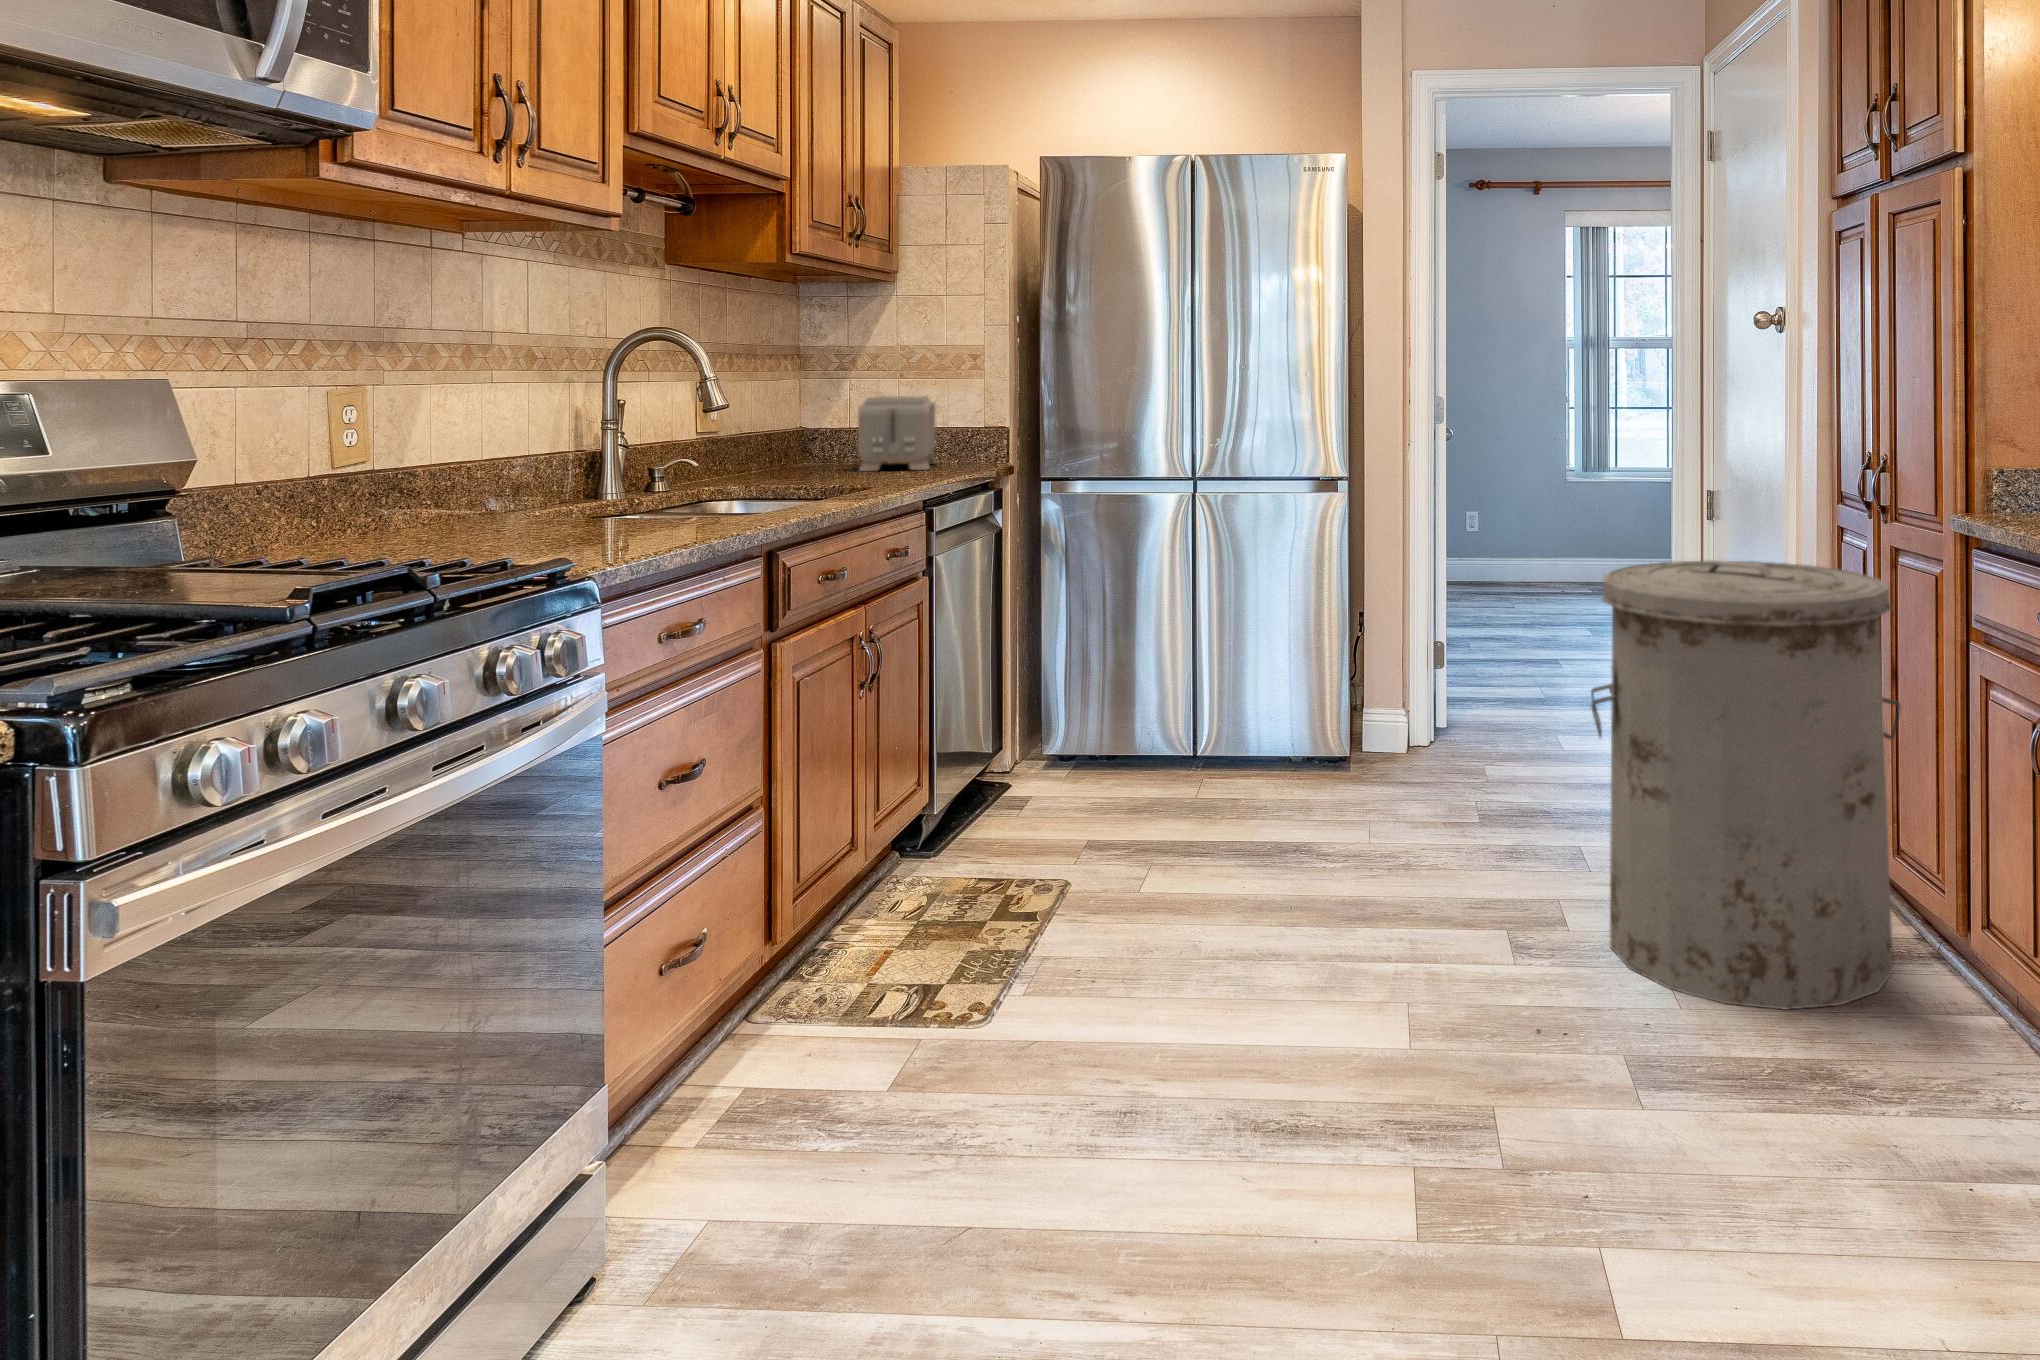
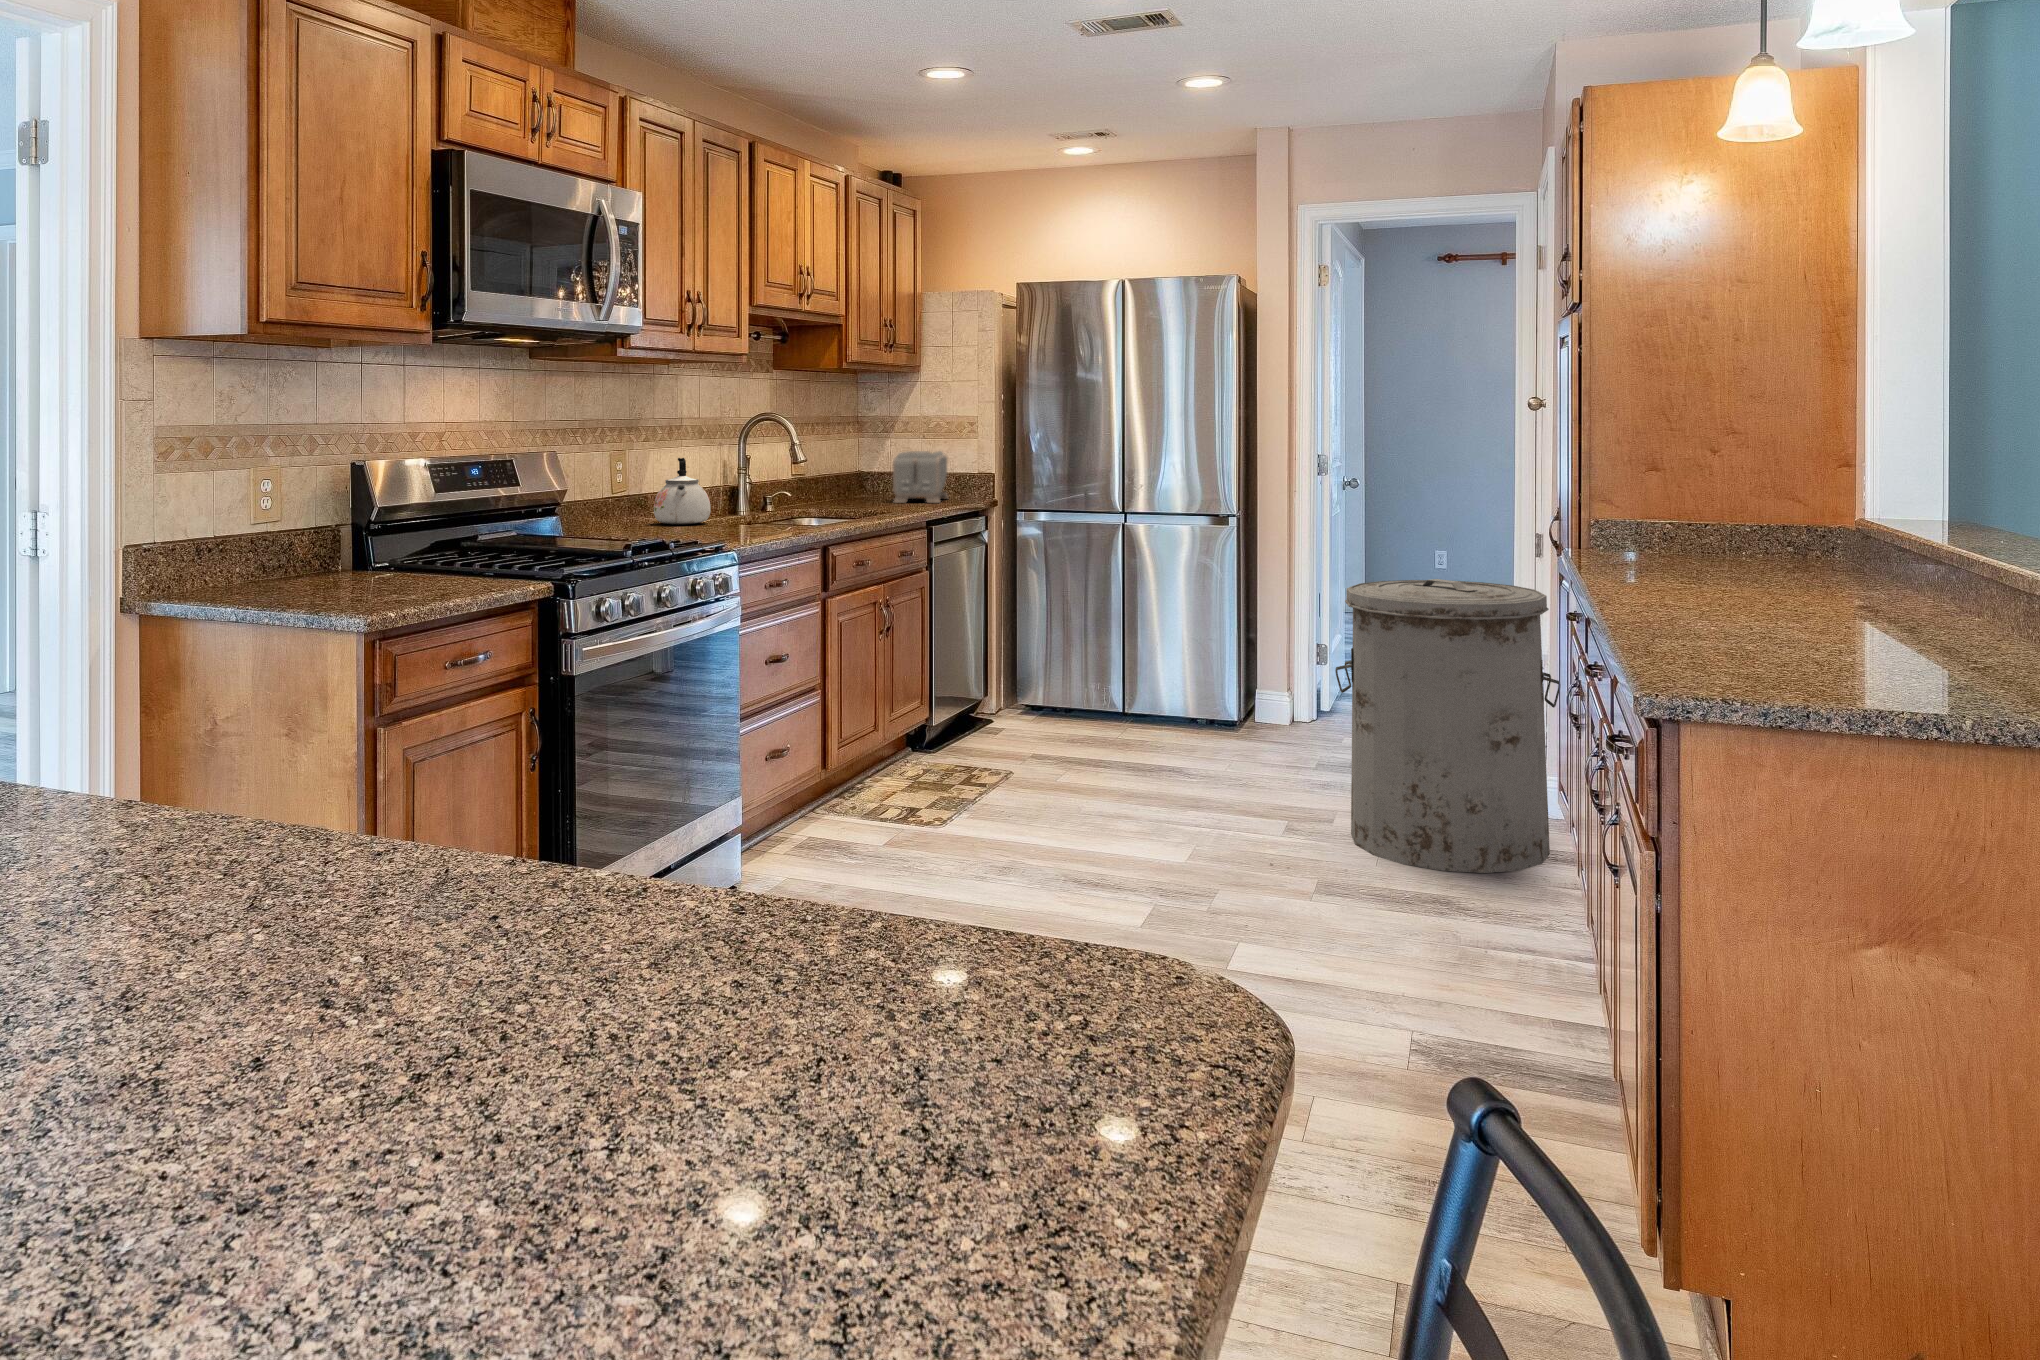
kettle: none [432,399,548,520] -> present [654,458,711,525]

